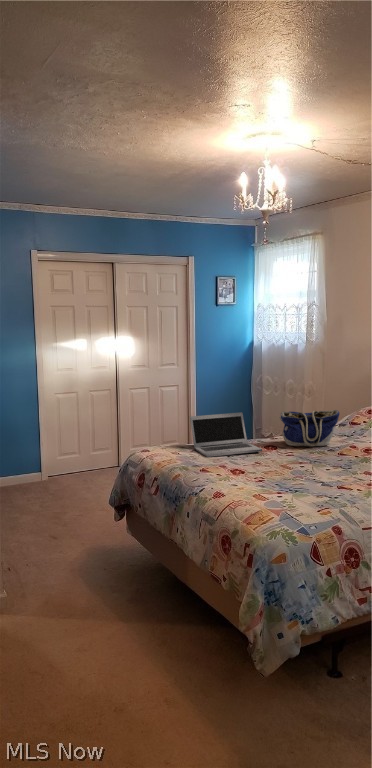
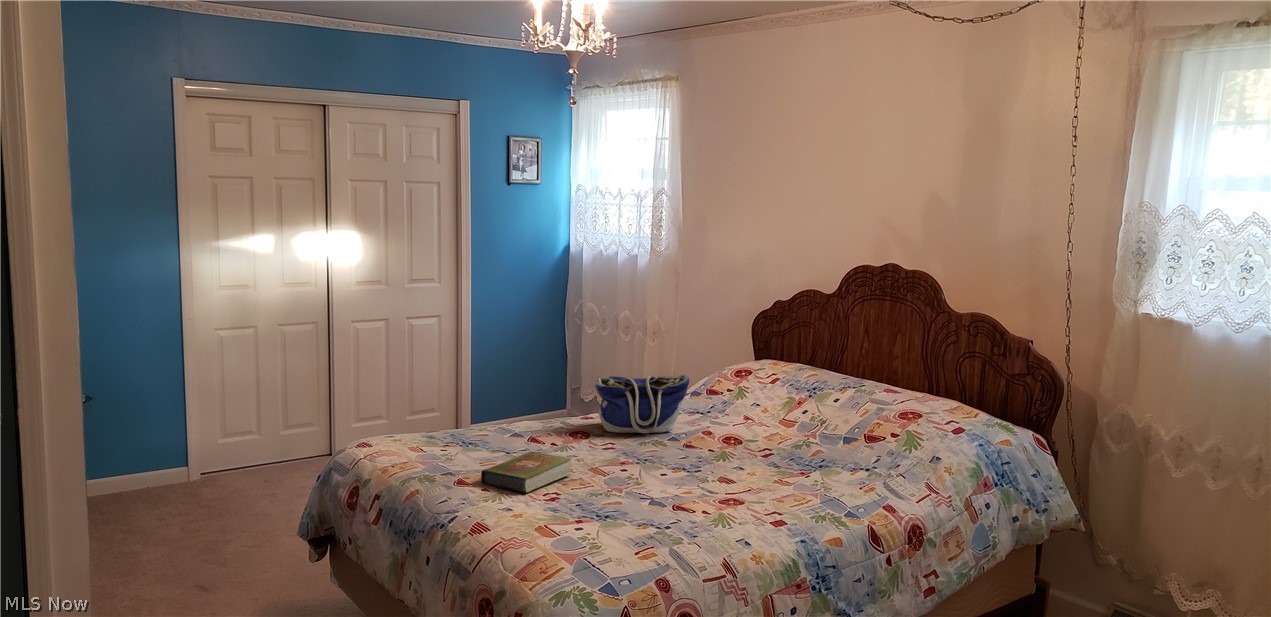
laptop: present [190,412,262,457] -> none [444,377,563,455]
book: none [216,454,270,477] -> present [481,452,571,493]

